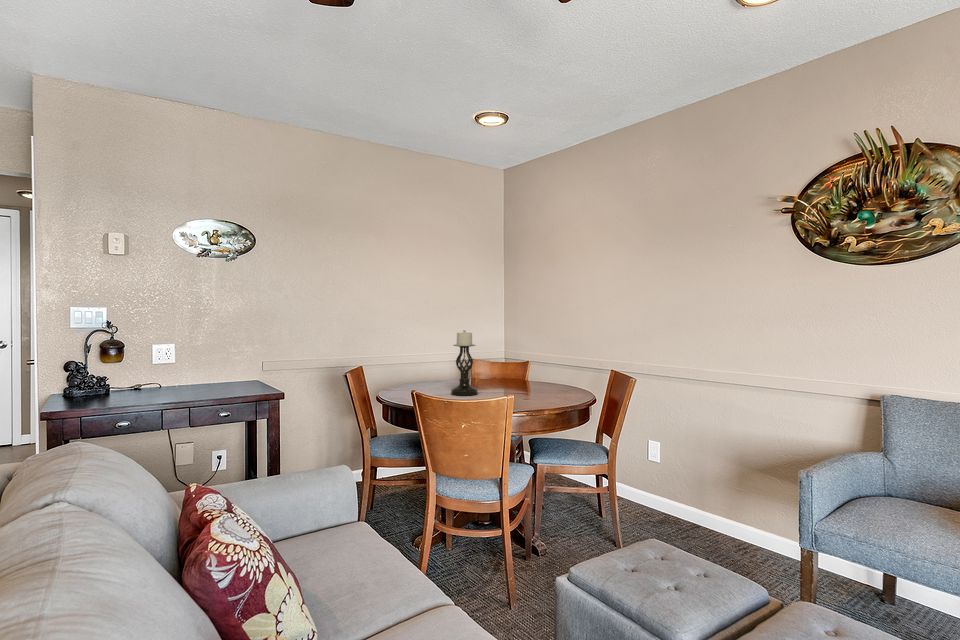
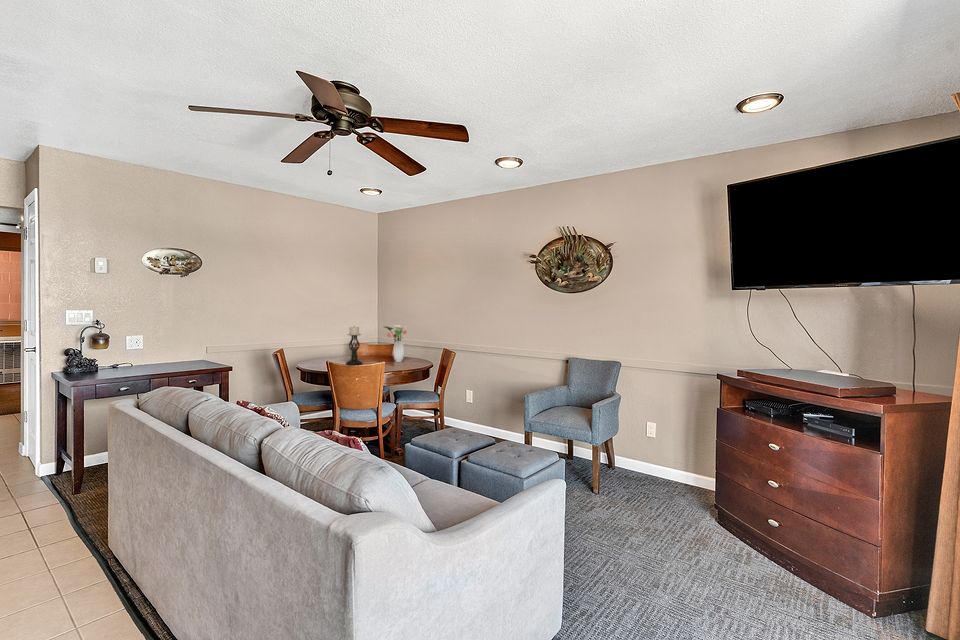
flower arrangement: none [504,329,550,392] -> present [385,325,406,362]

